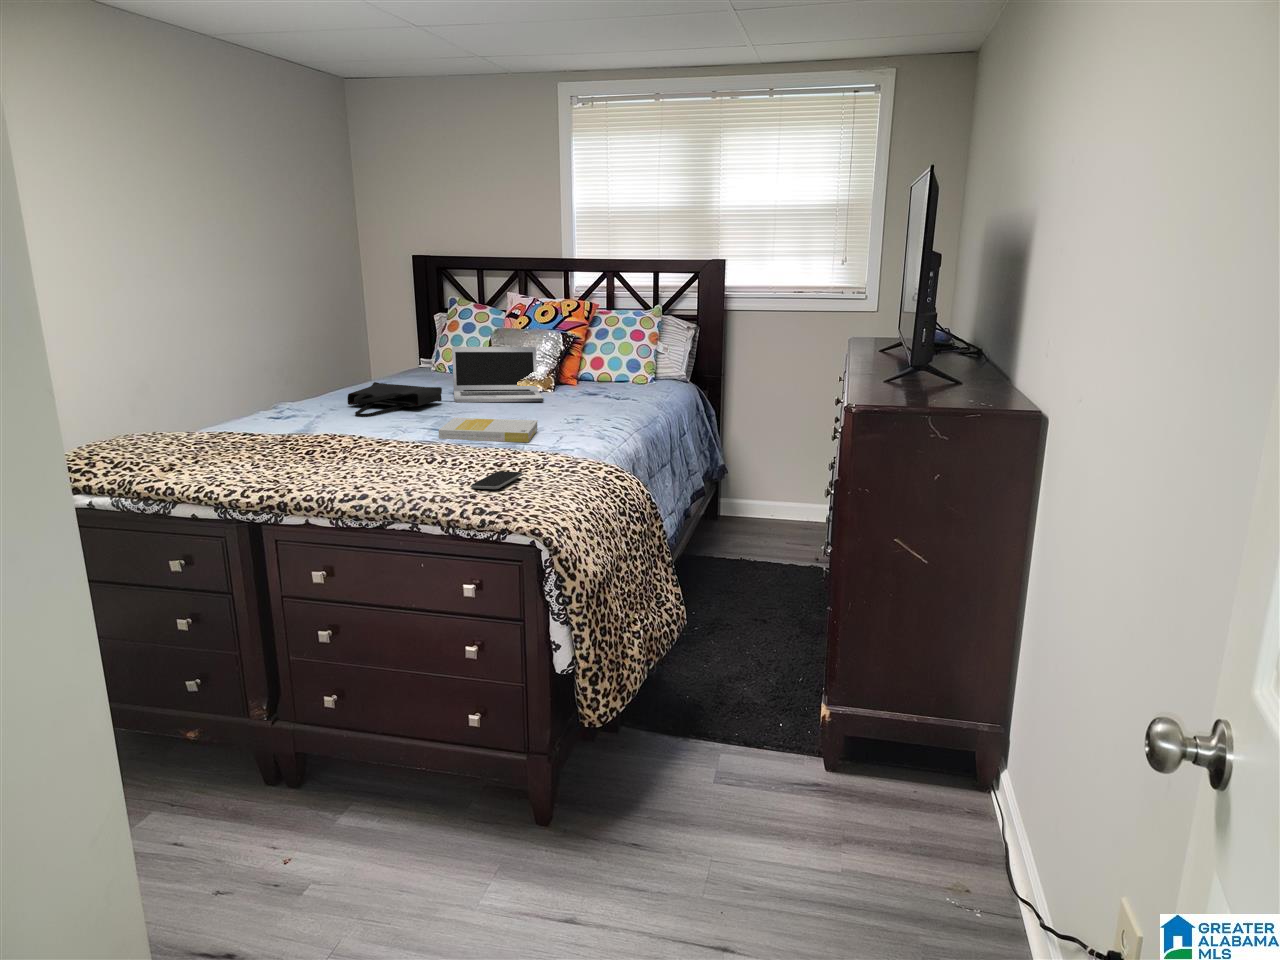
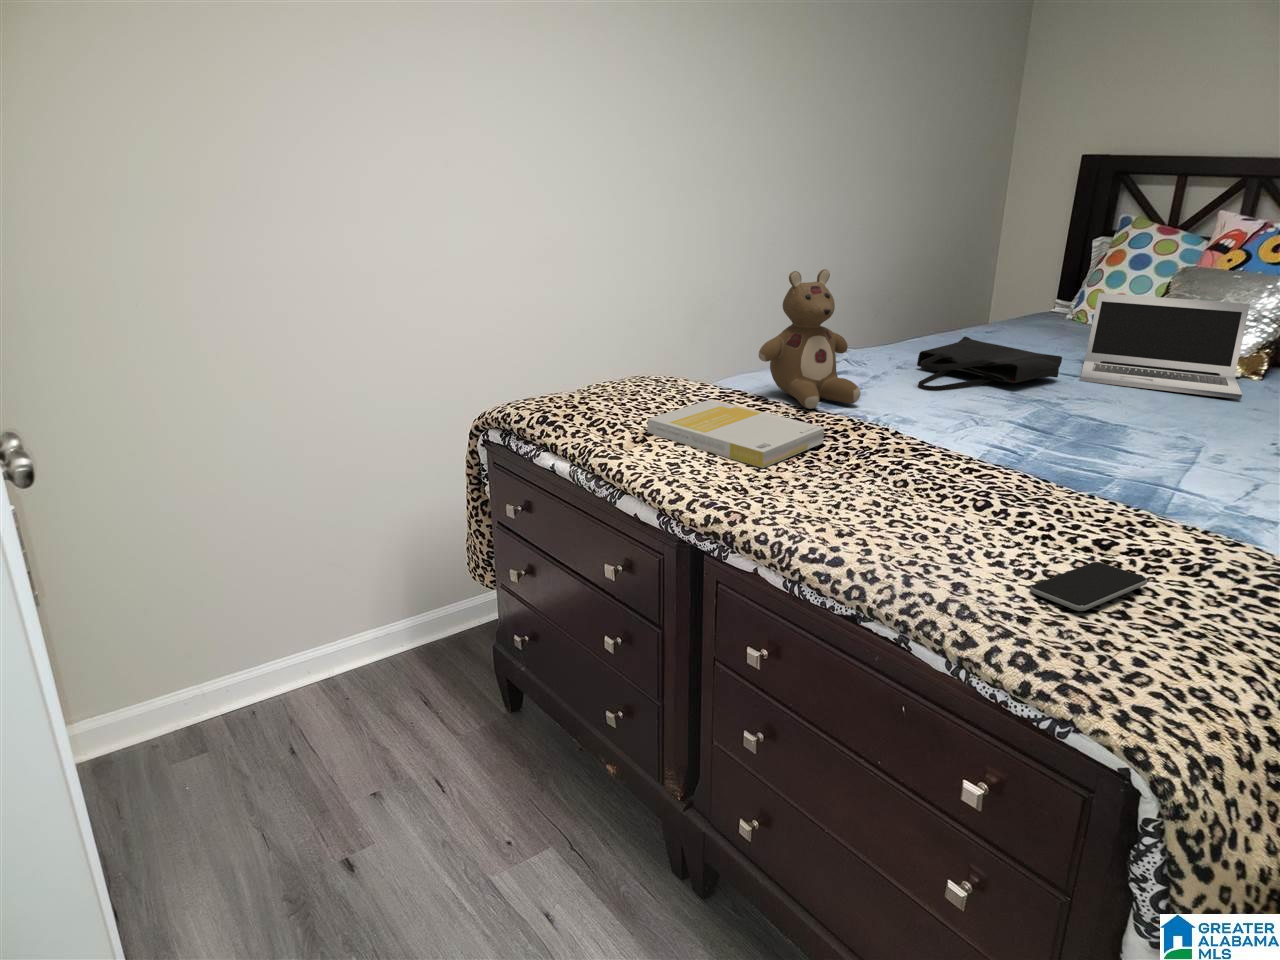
stuffed bear: none [239,336,322,435] -> present [759,269,861,409]
book: present [439,418,538,442] -> present [647,399,825,468]

